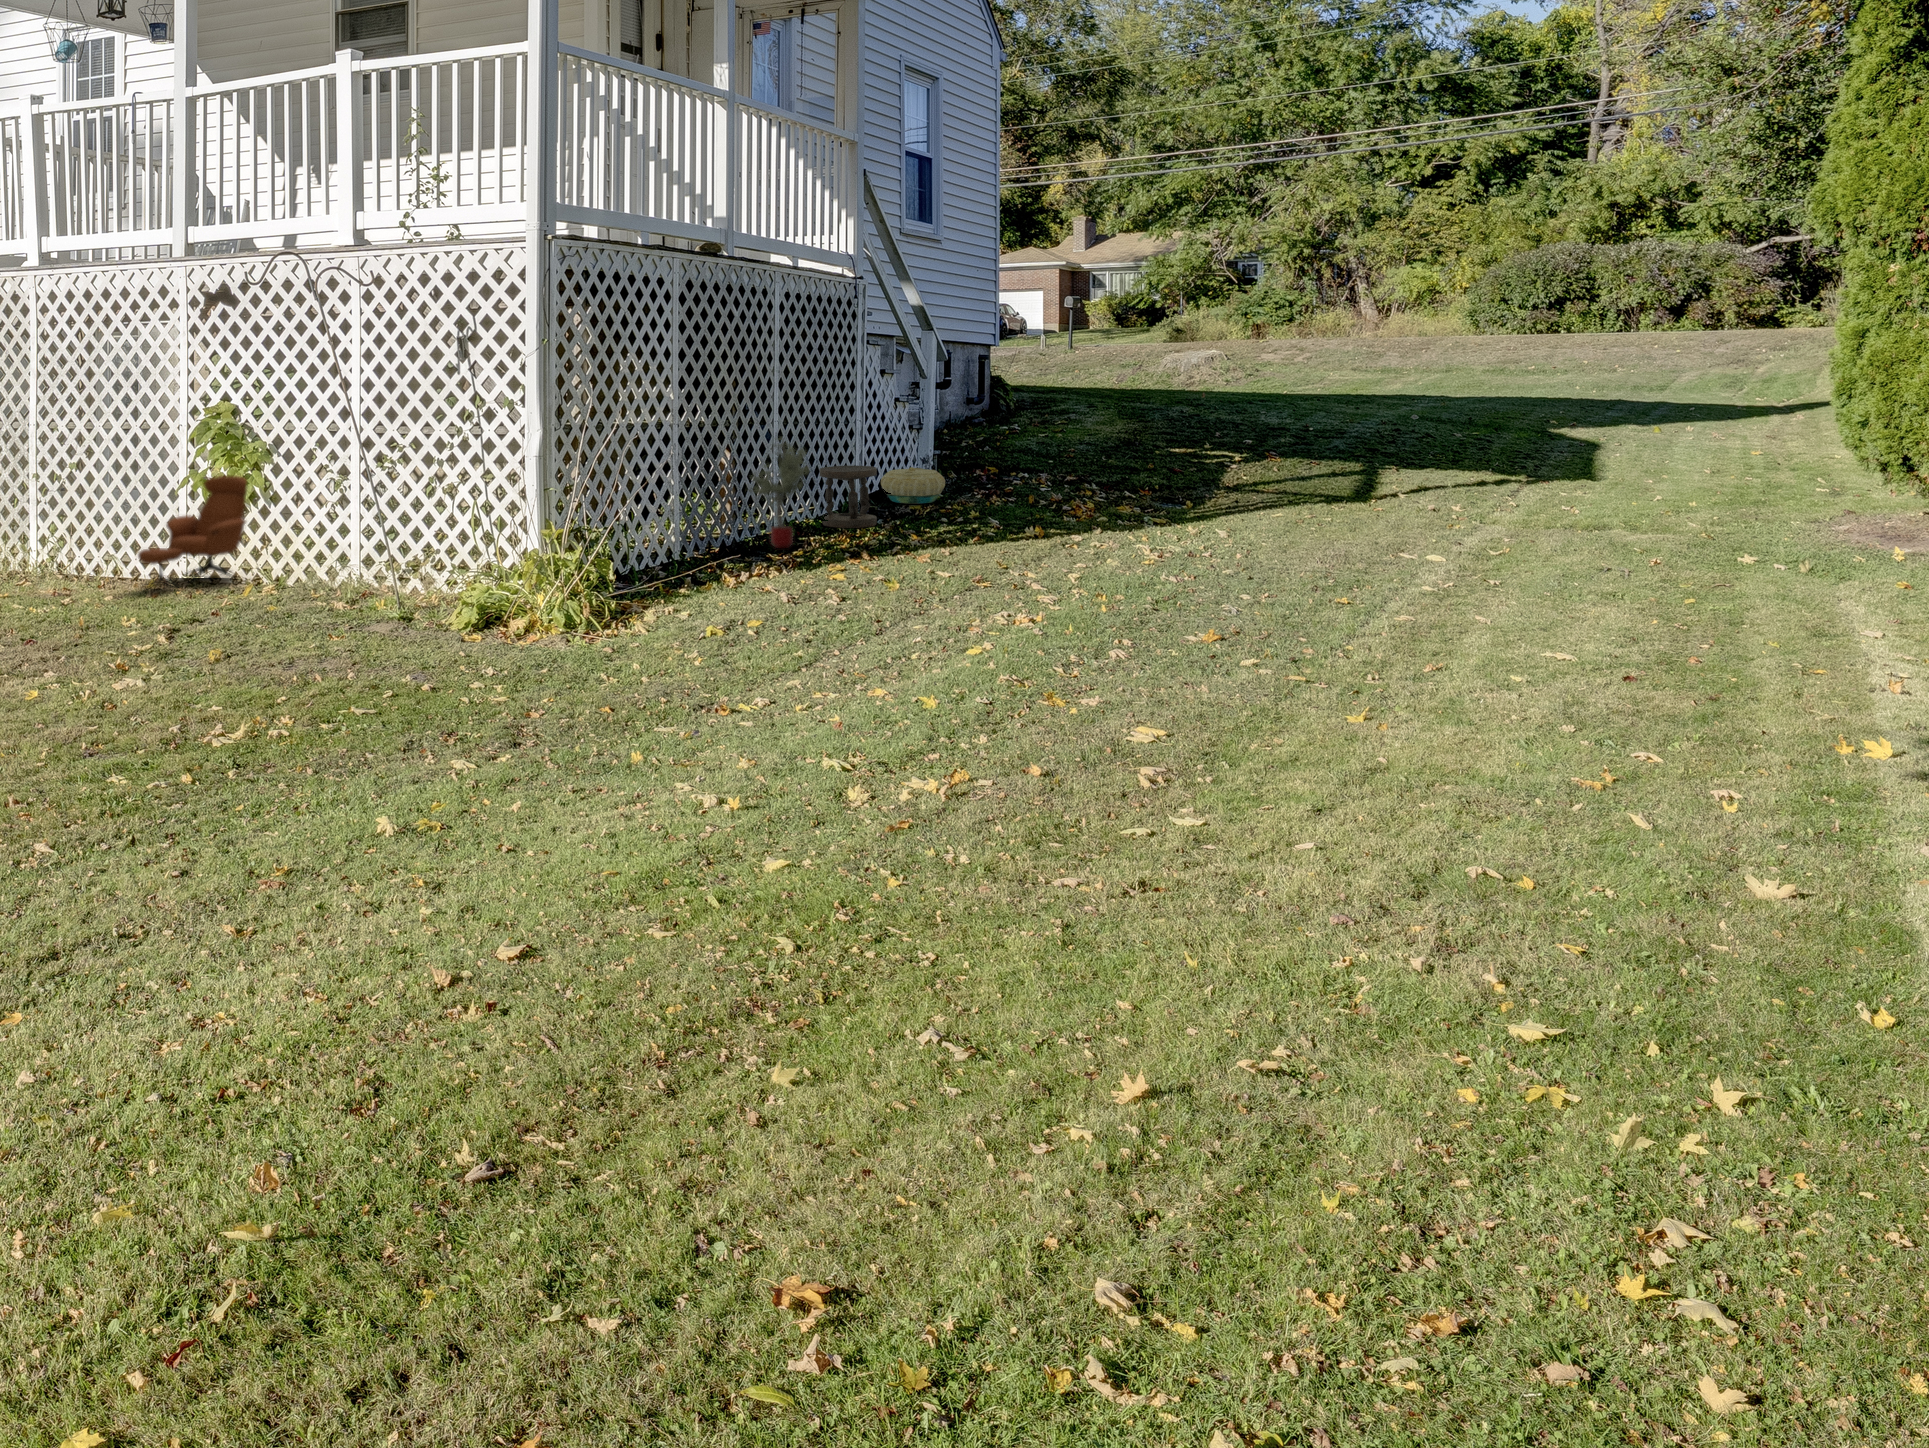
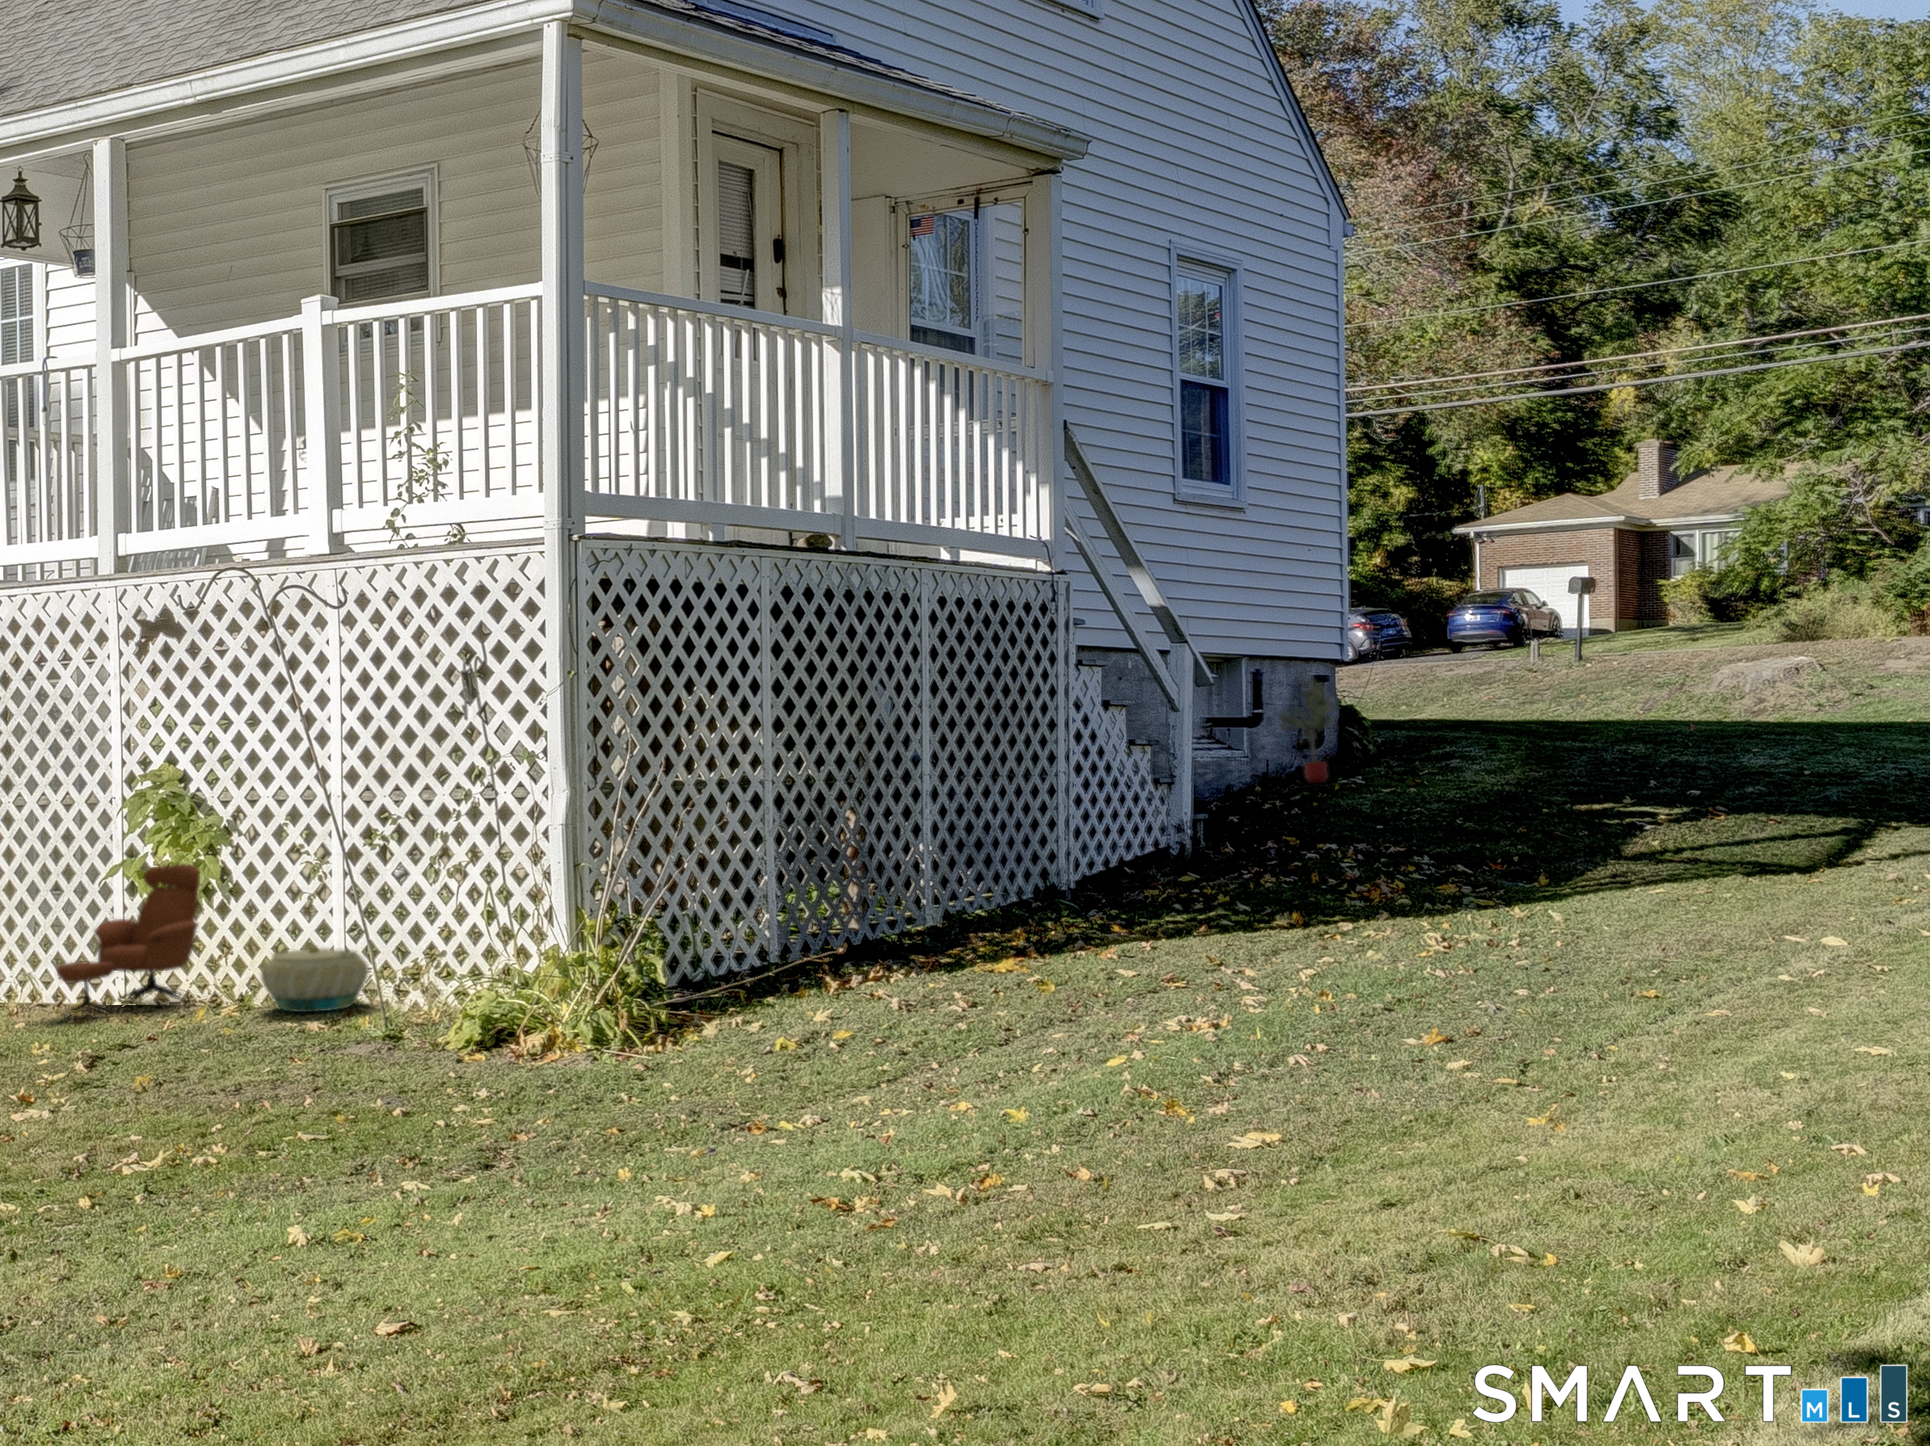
potted tree: present [749,438,811,548] -> present [1279,674,1332,783]
stool: present [819,465,877,528] -> none [997,832,1082,921]
basket: present [881,467,945,504] -> present [261,946,368,1012]

